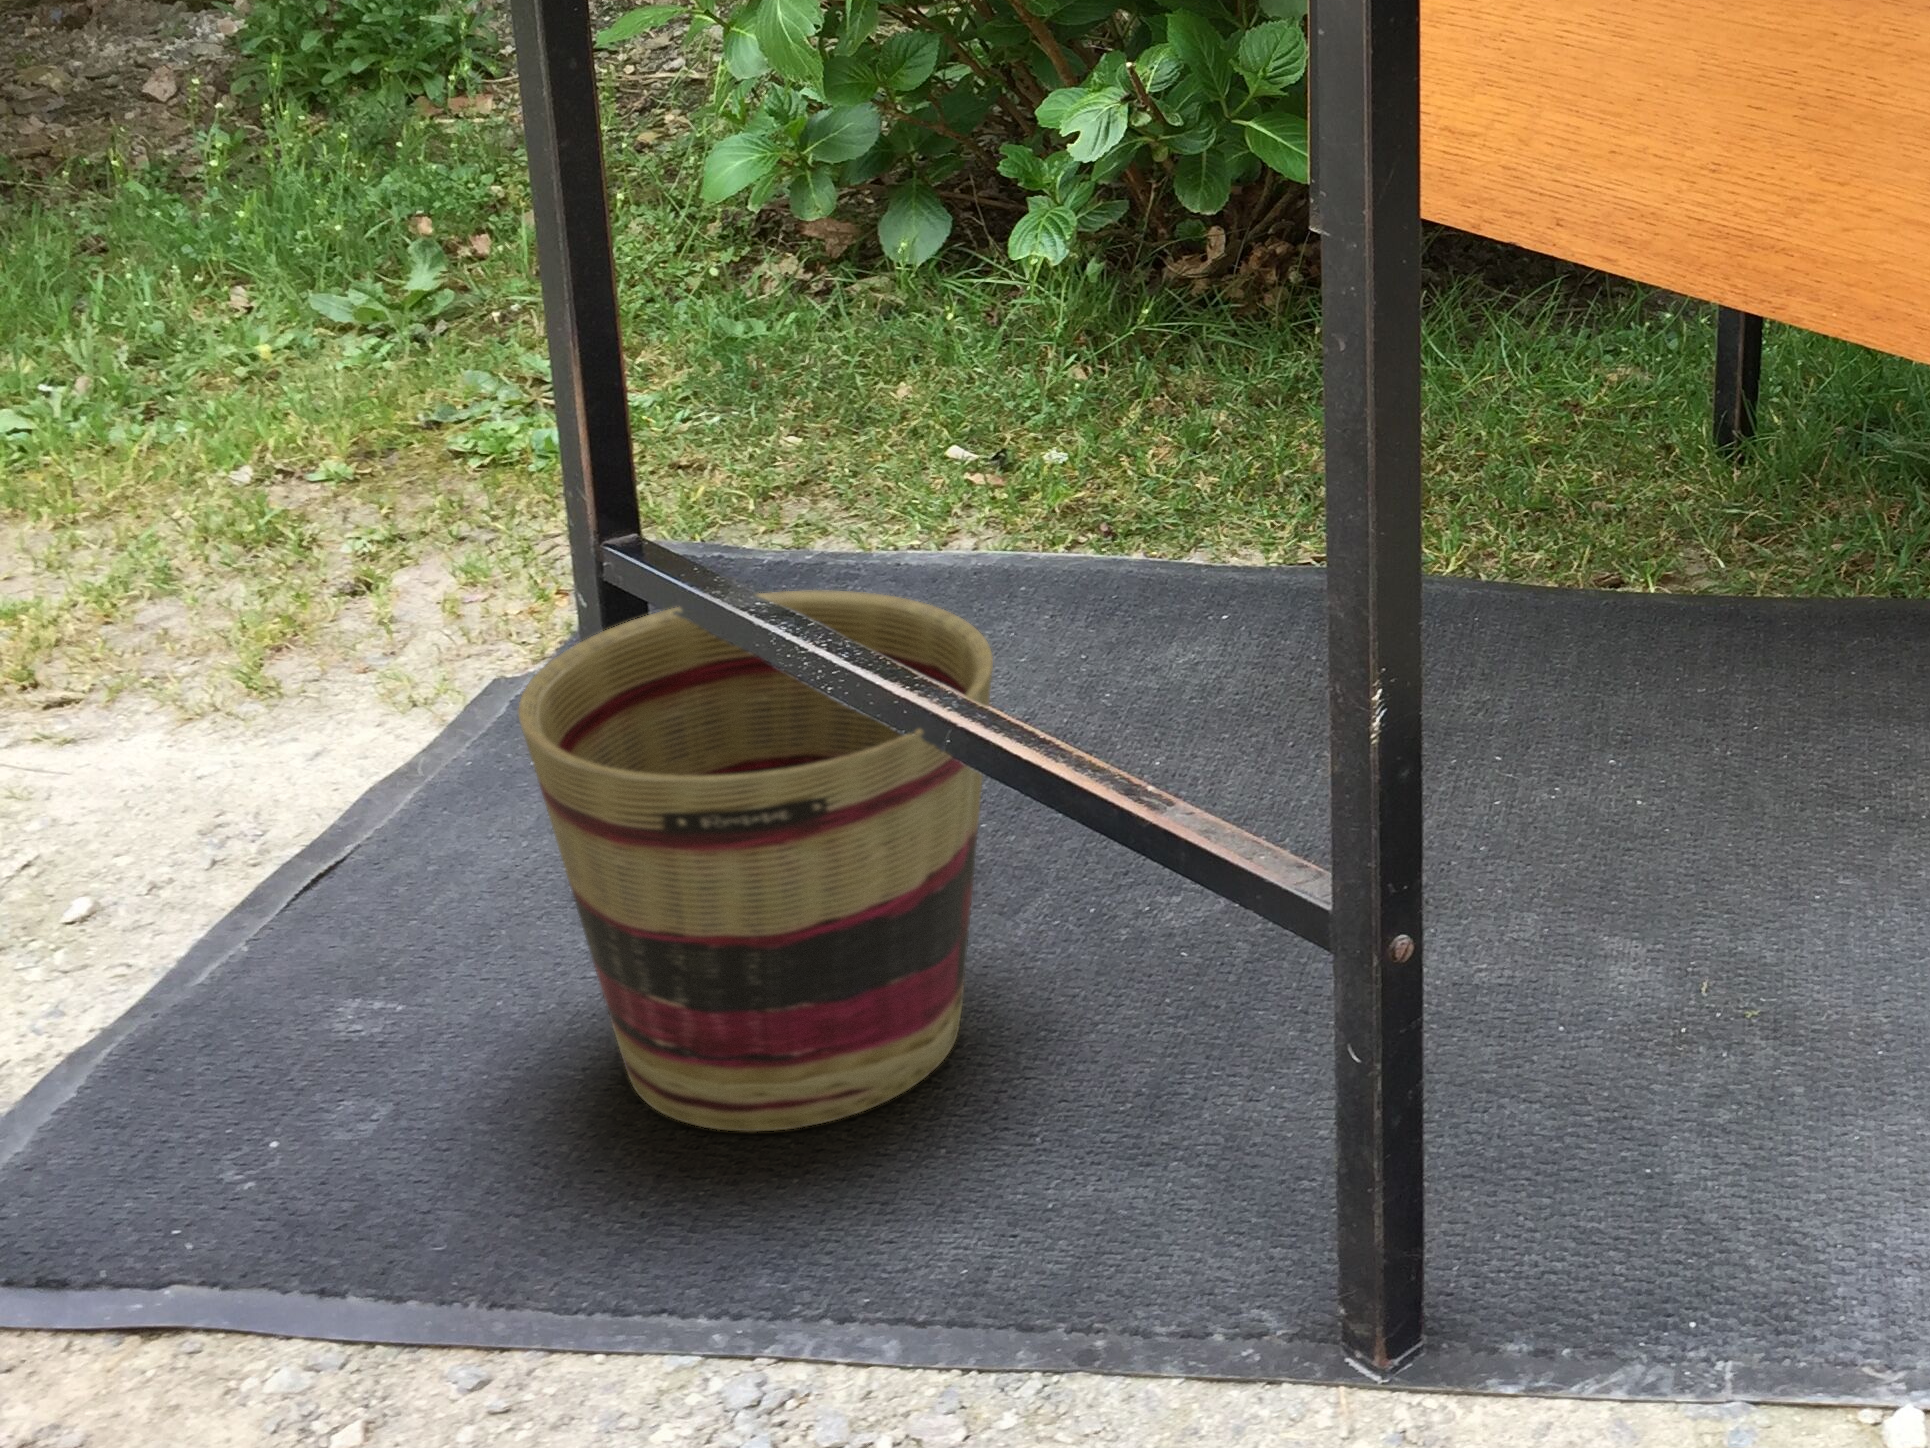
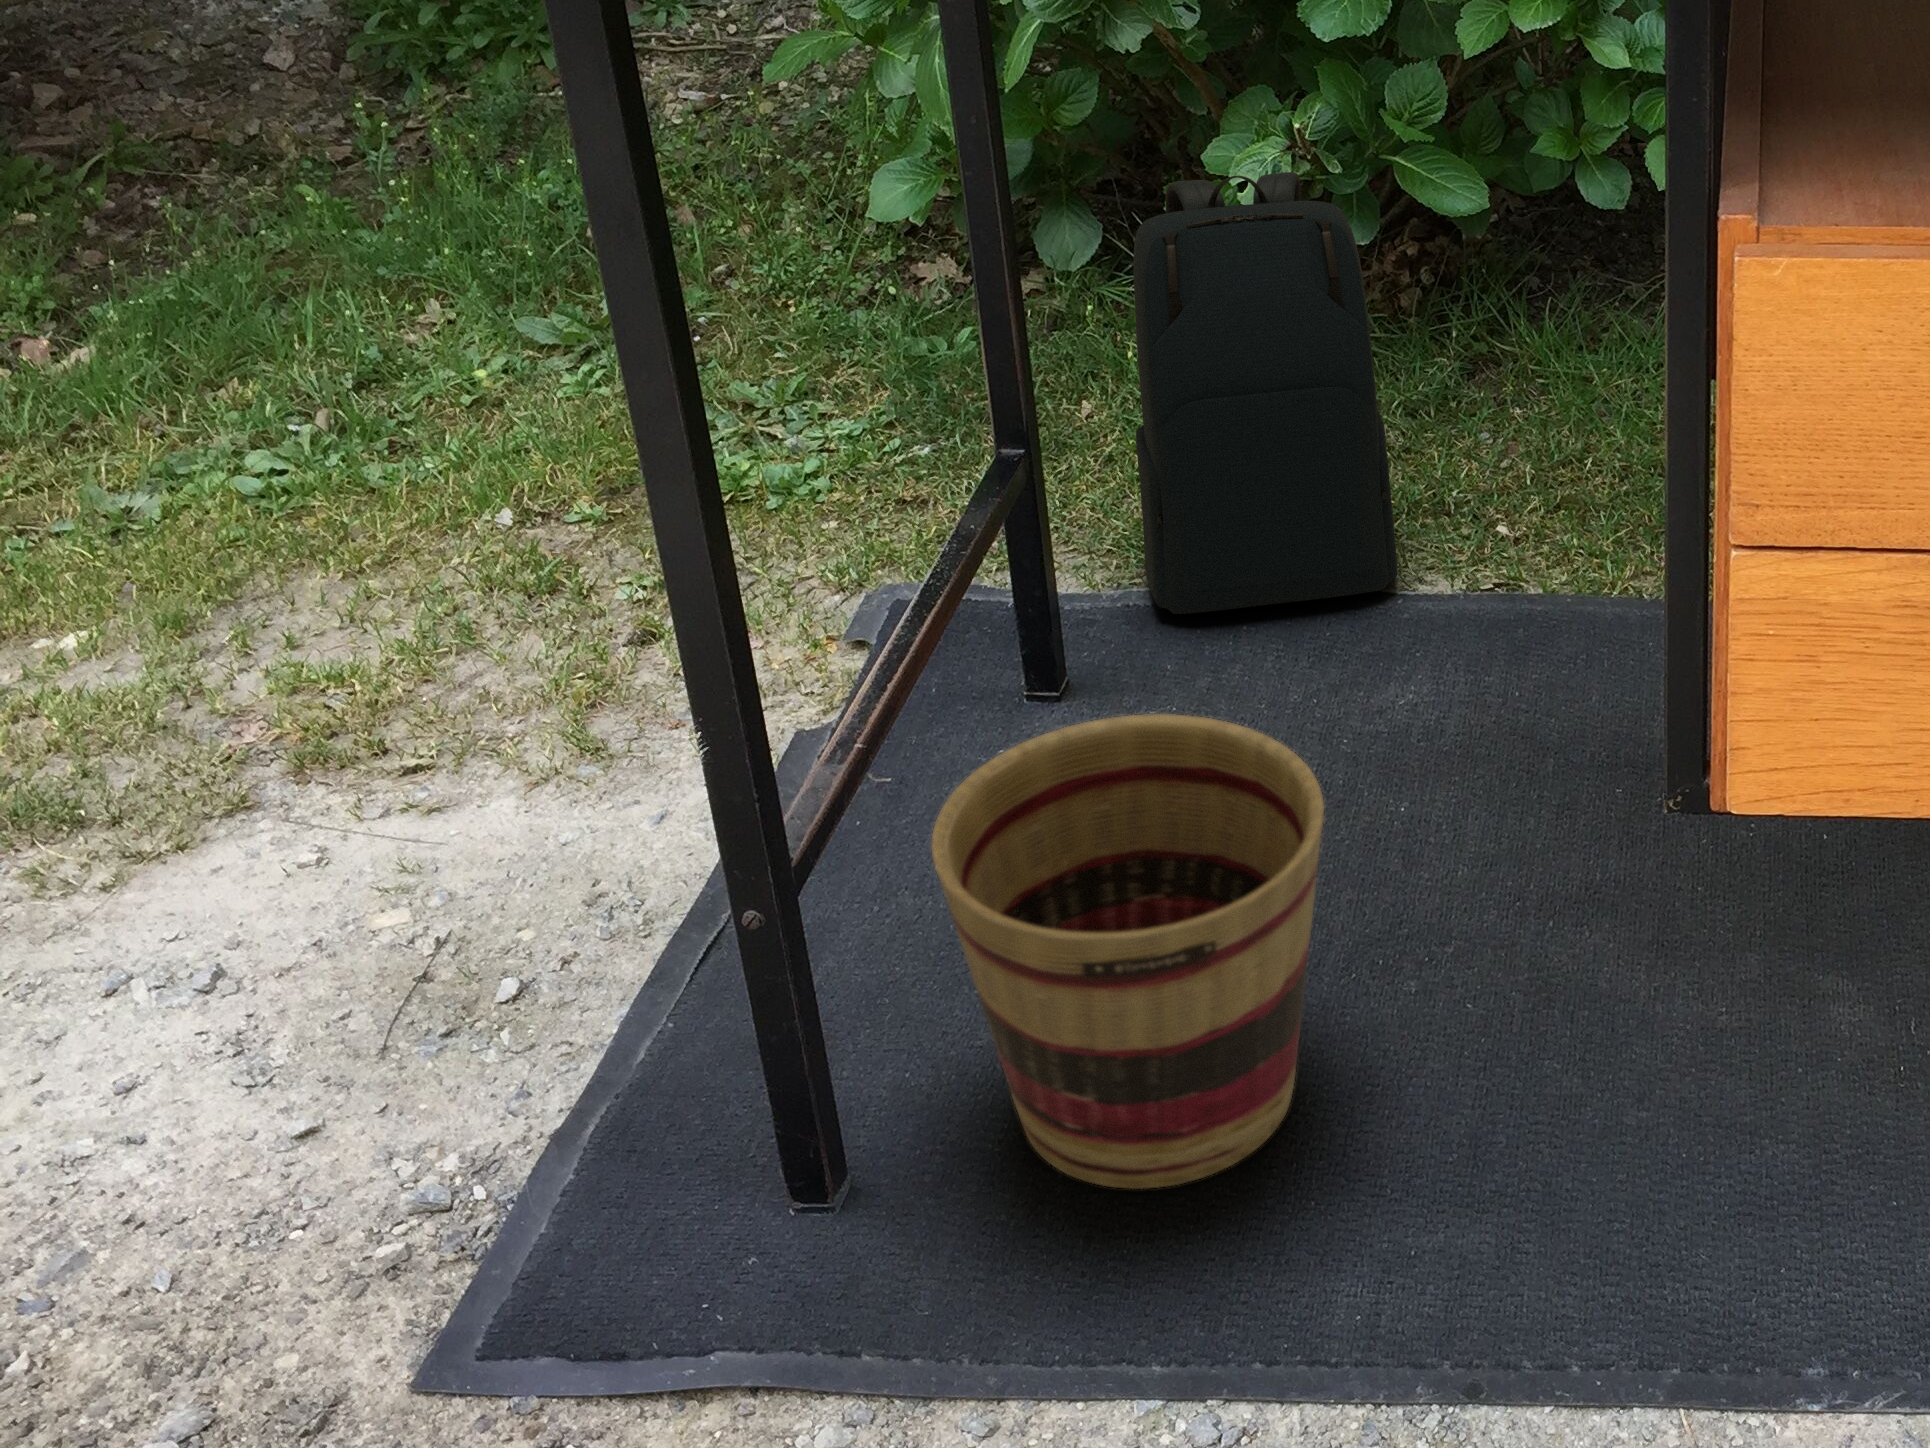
backpack: none [933,116,1215,599] -> present [1134,172,1397,614]

